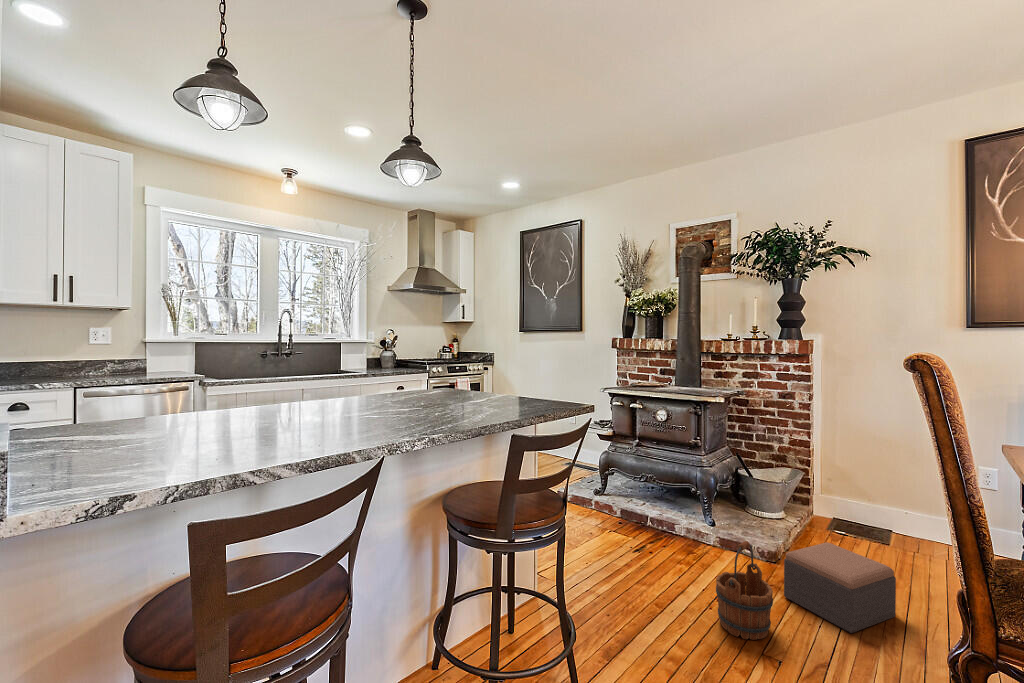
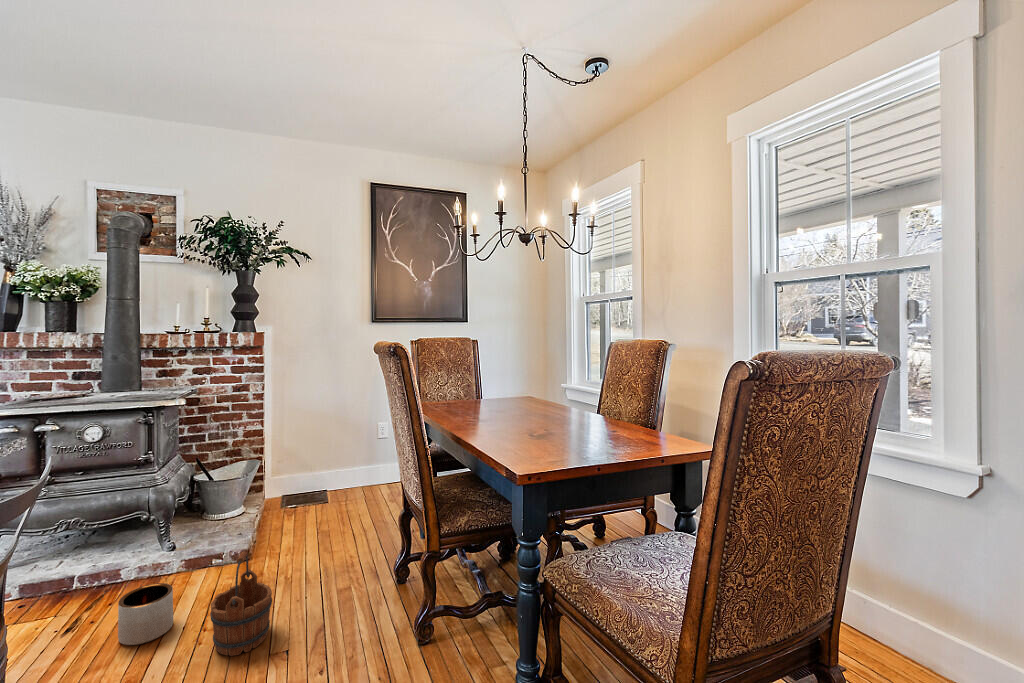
planter: none [660,540,697,586] -> present [118,583,173,645]
footstool: present [784,542,896,633] -> none [268,520,352,589]

